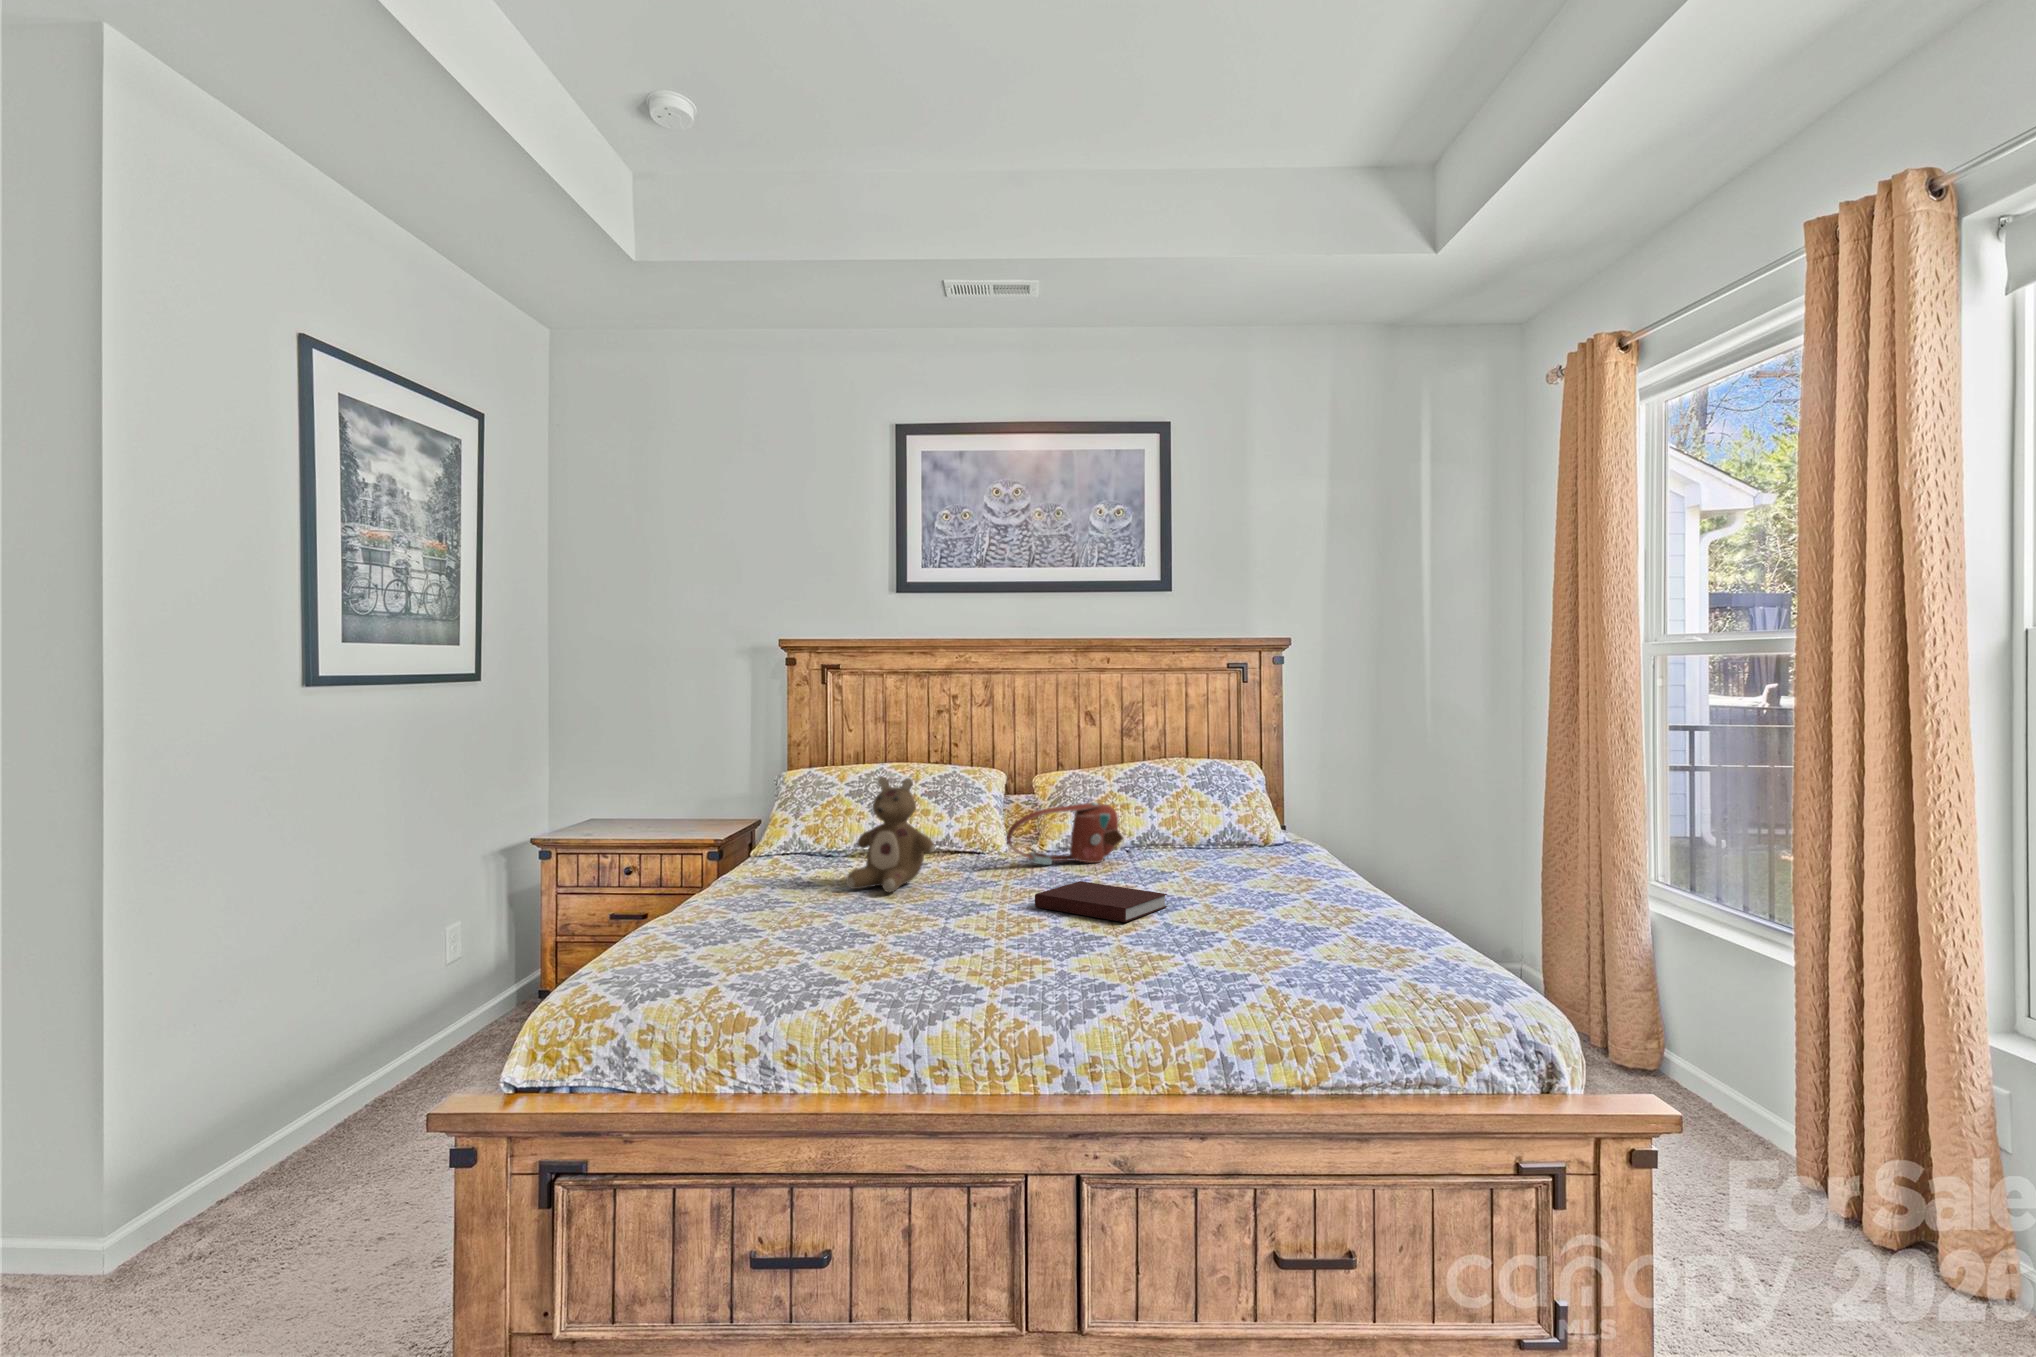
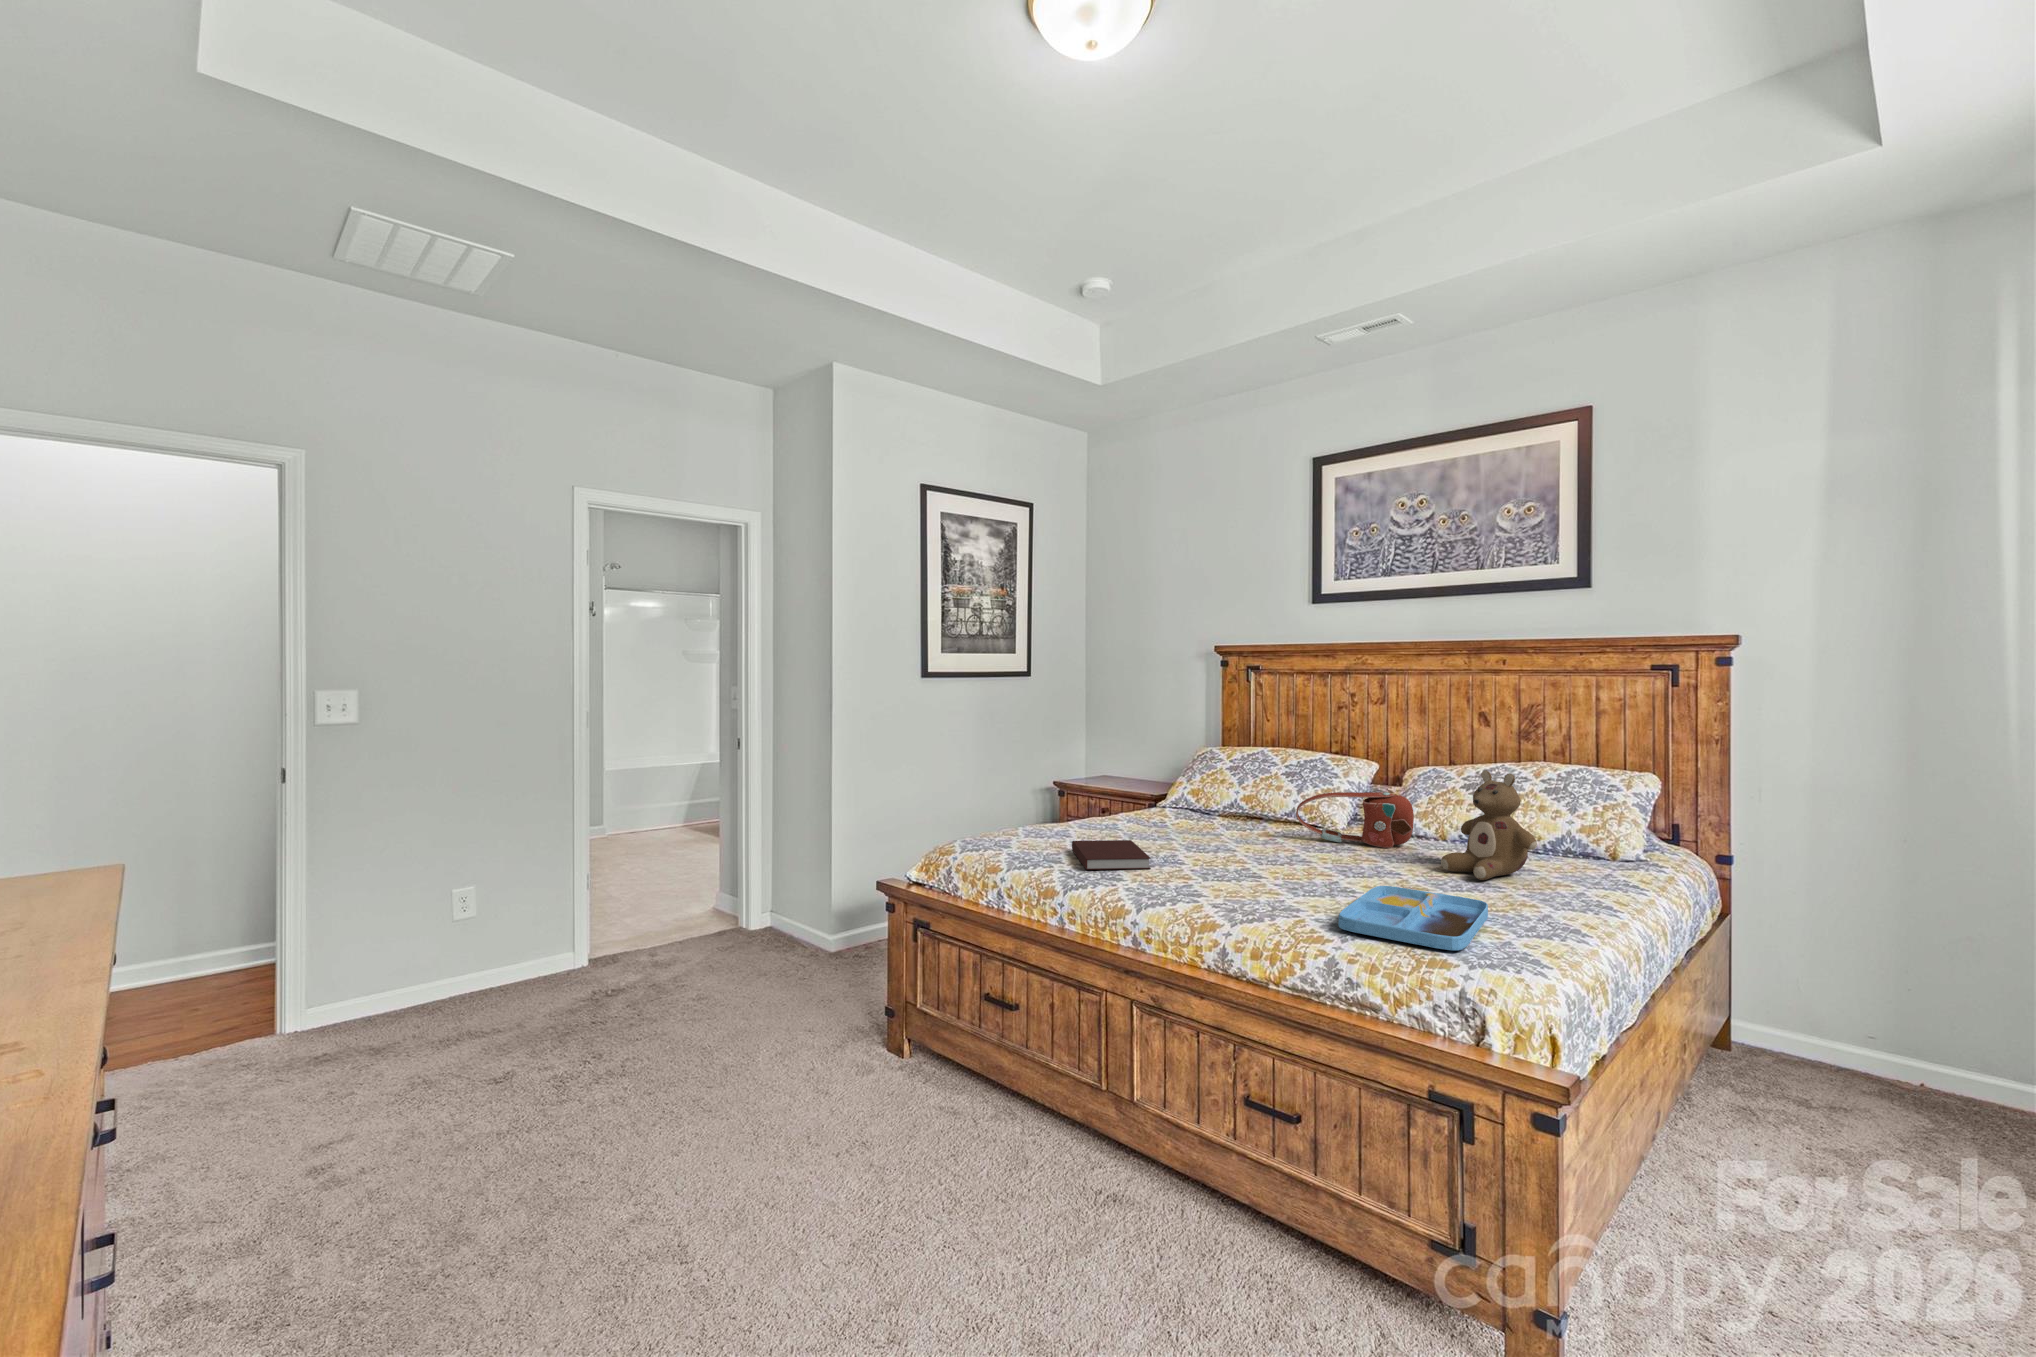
stuffed bear: present [846,777,935,893] -> present [1441,770,1537,880]
notebook: present [1035,881,1167,922] -> present [1072,840,1151,870]
tray: none [1206,893,1370,947] -> present [1338,886,1488,950]

